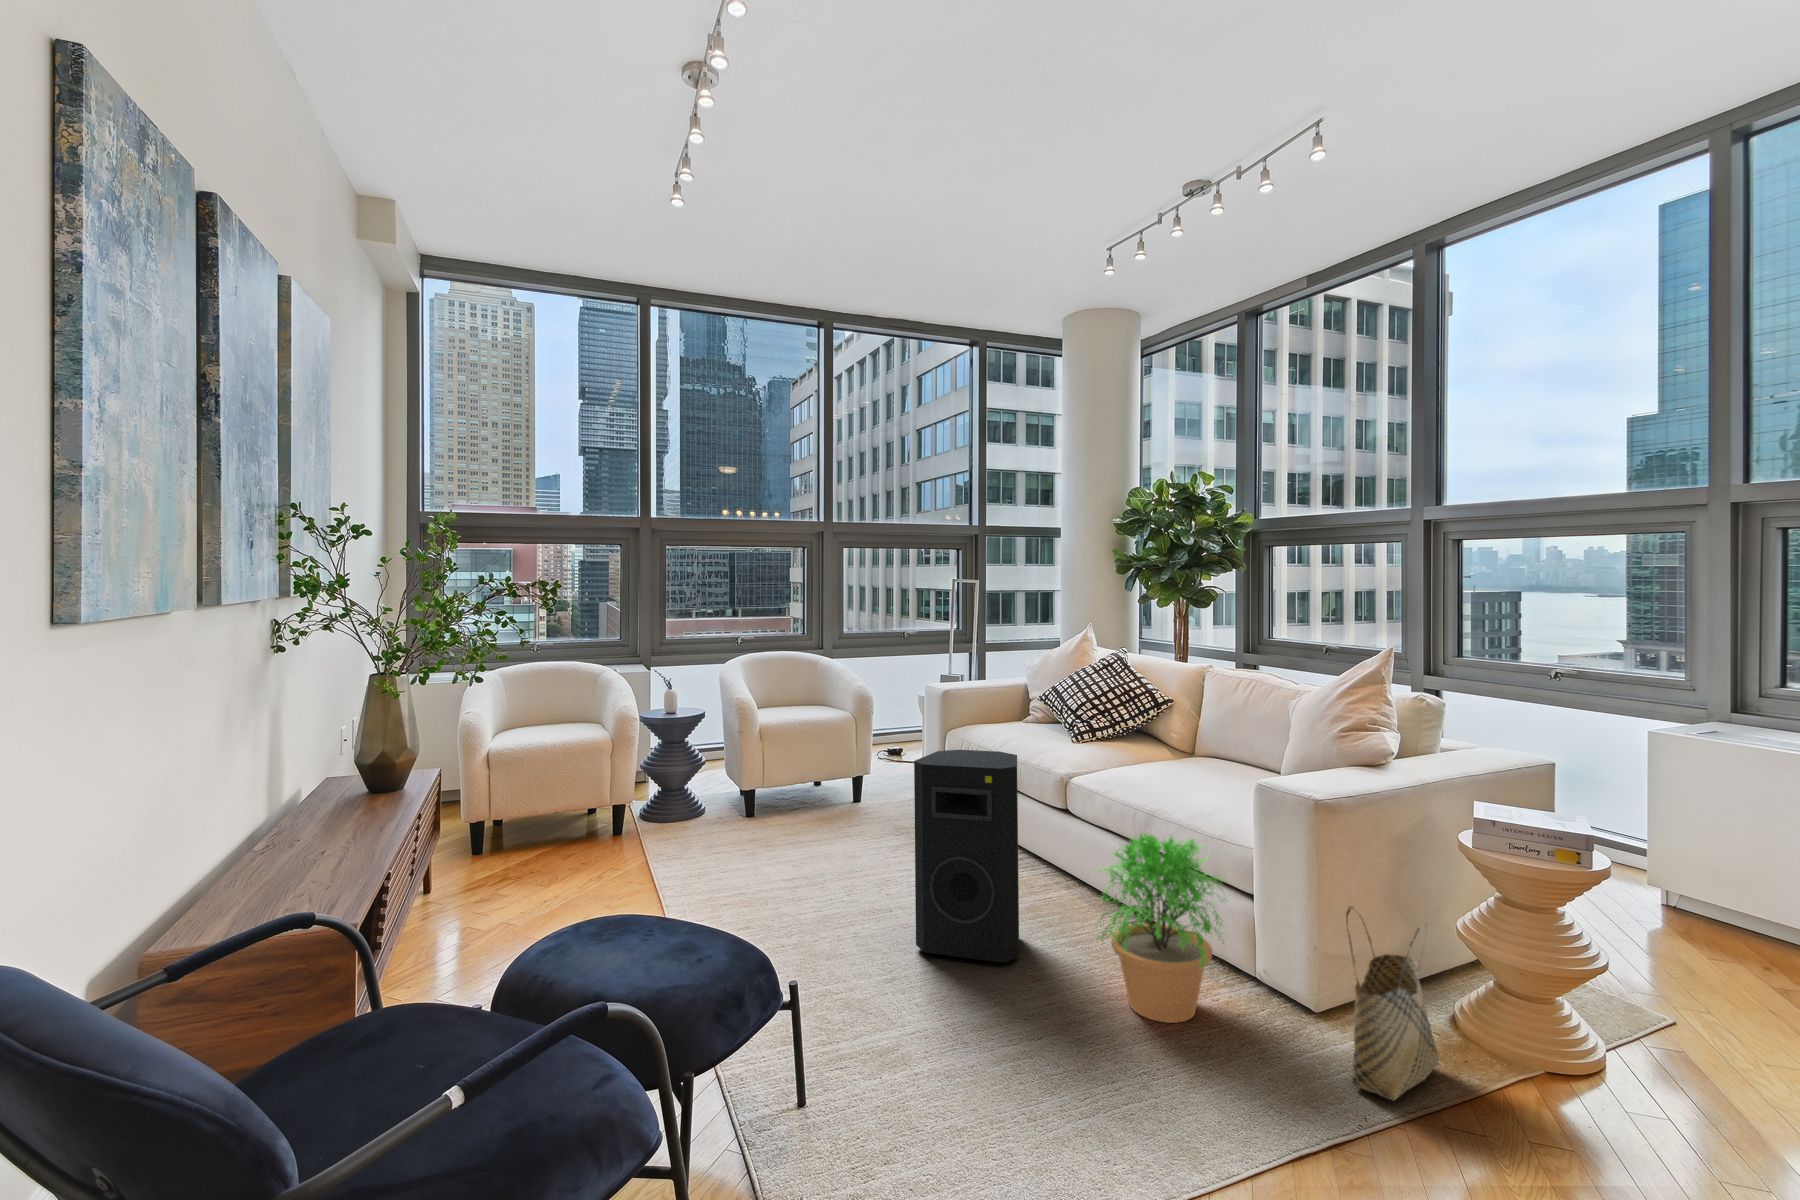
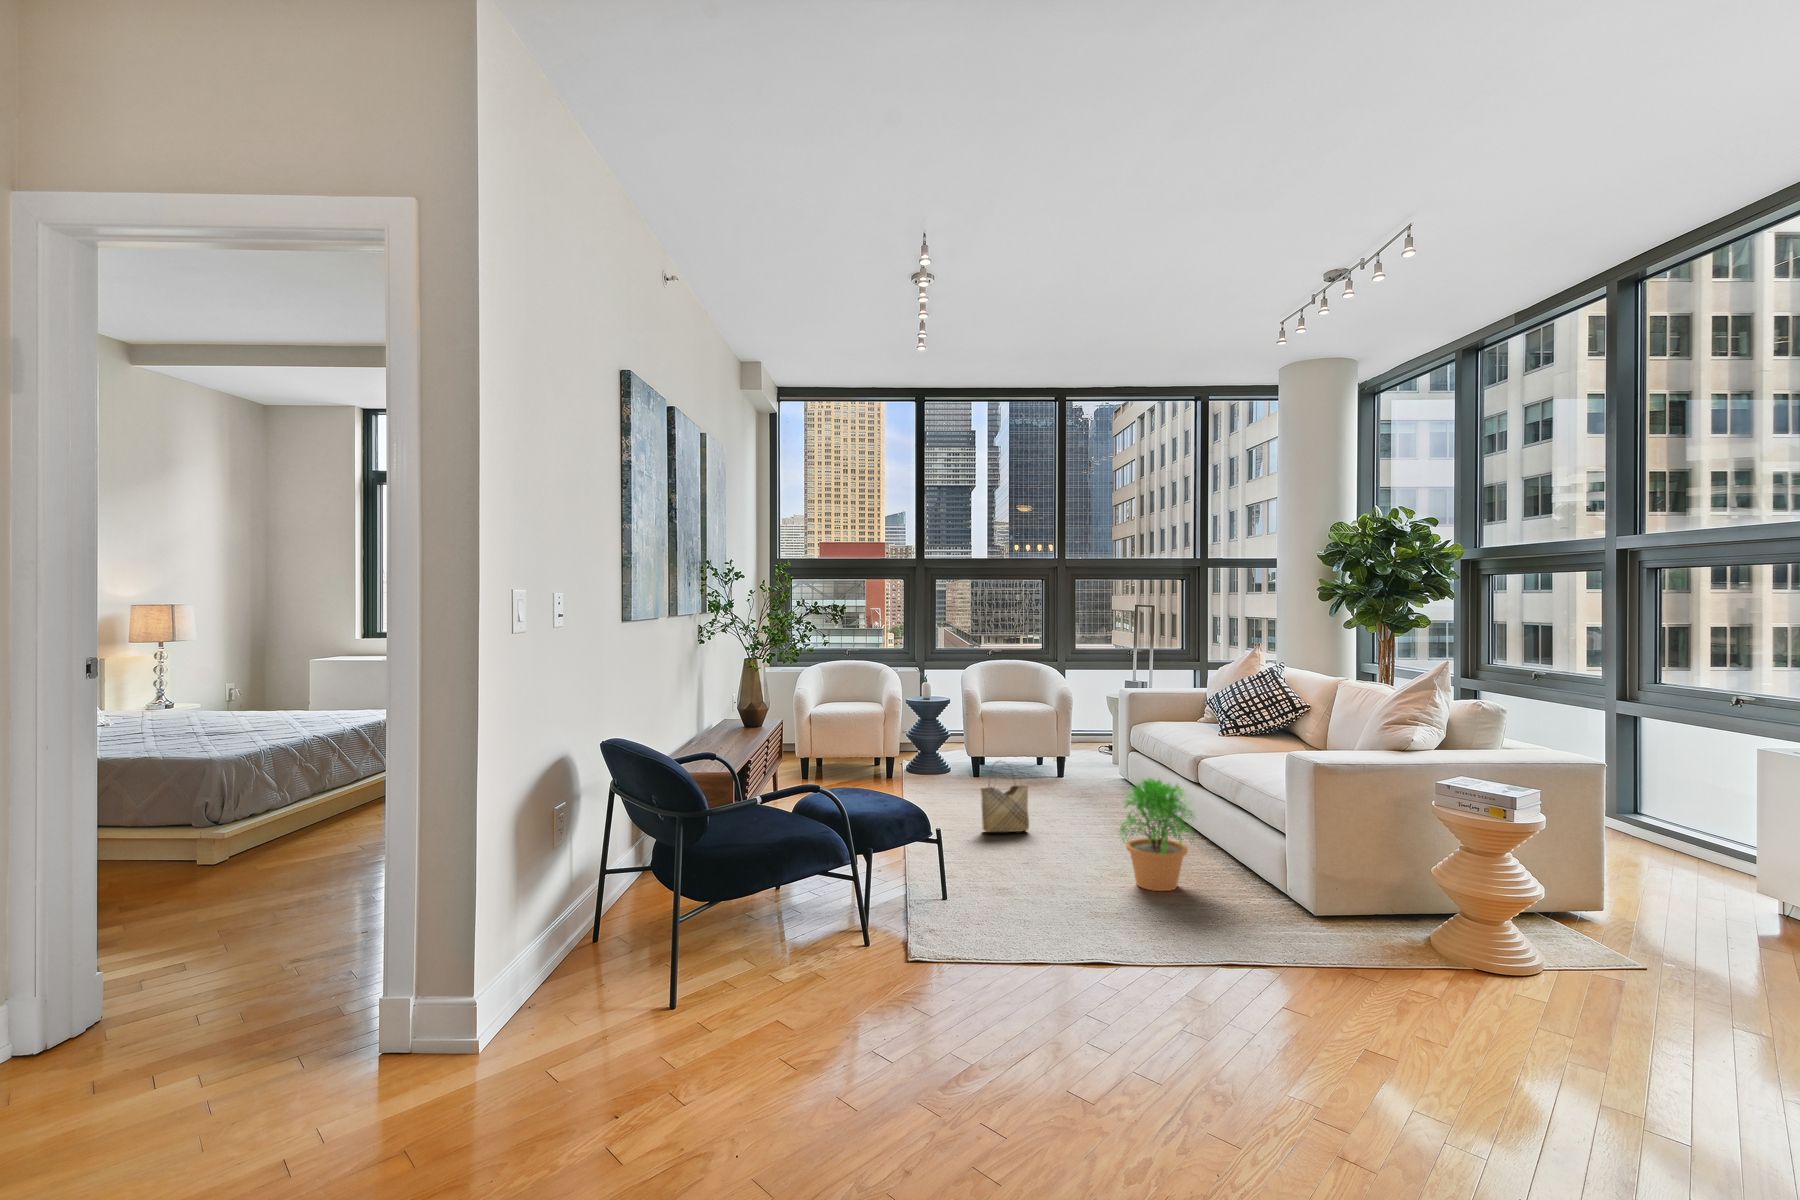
speaker: present [914,750,1019,963] -> none [1034,725,1106,858]
woven basket: present [1346,906,1439,1101] -> present [981,762,1029,832]

